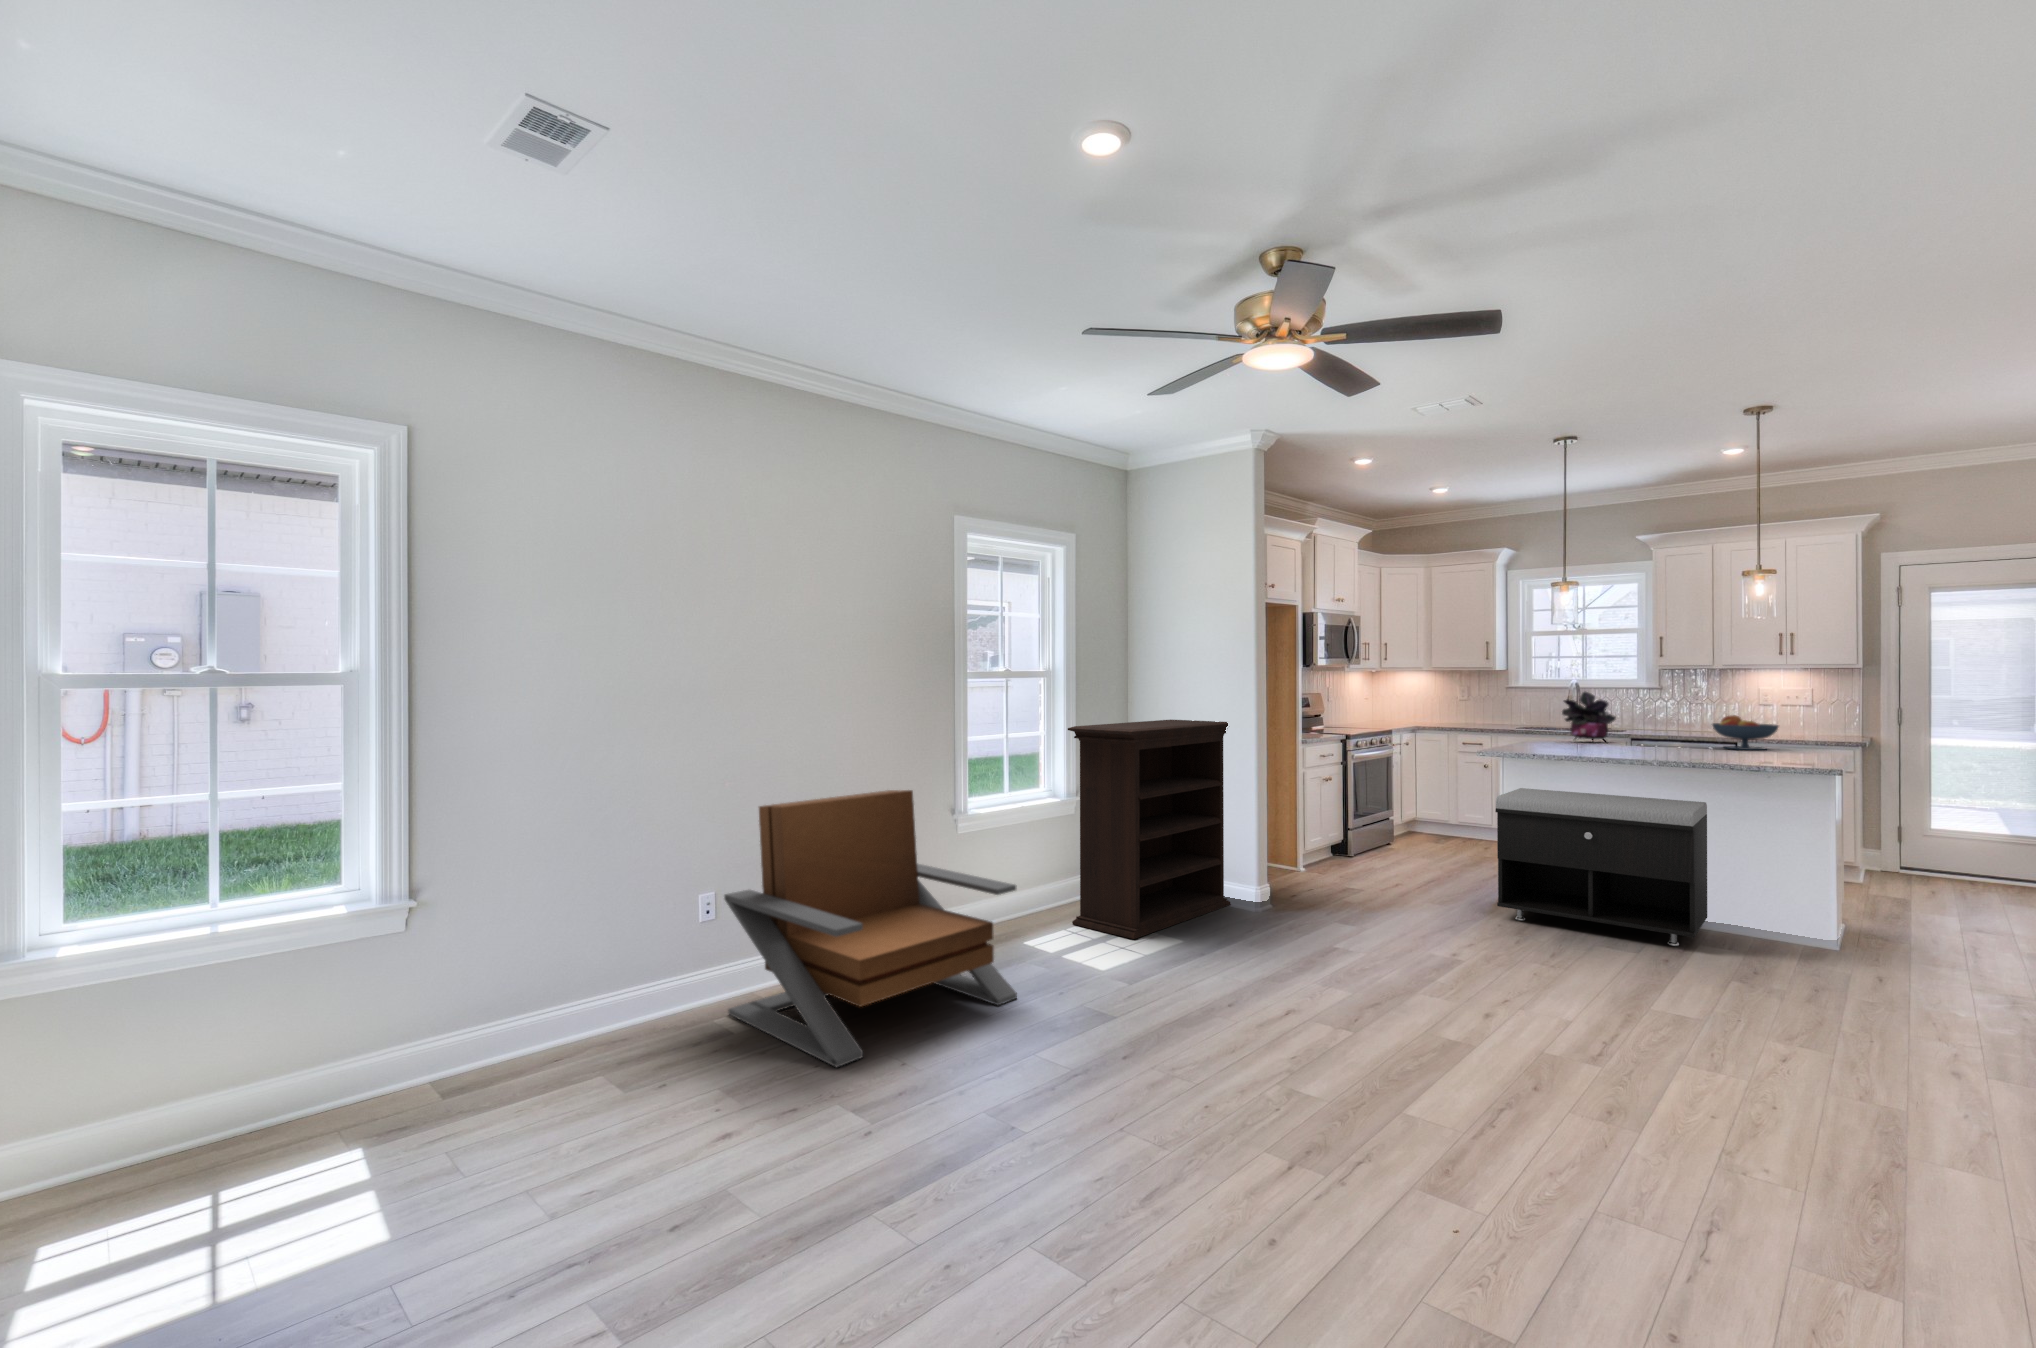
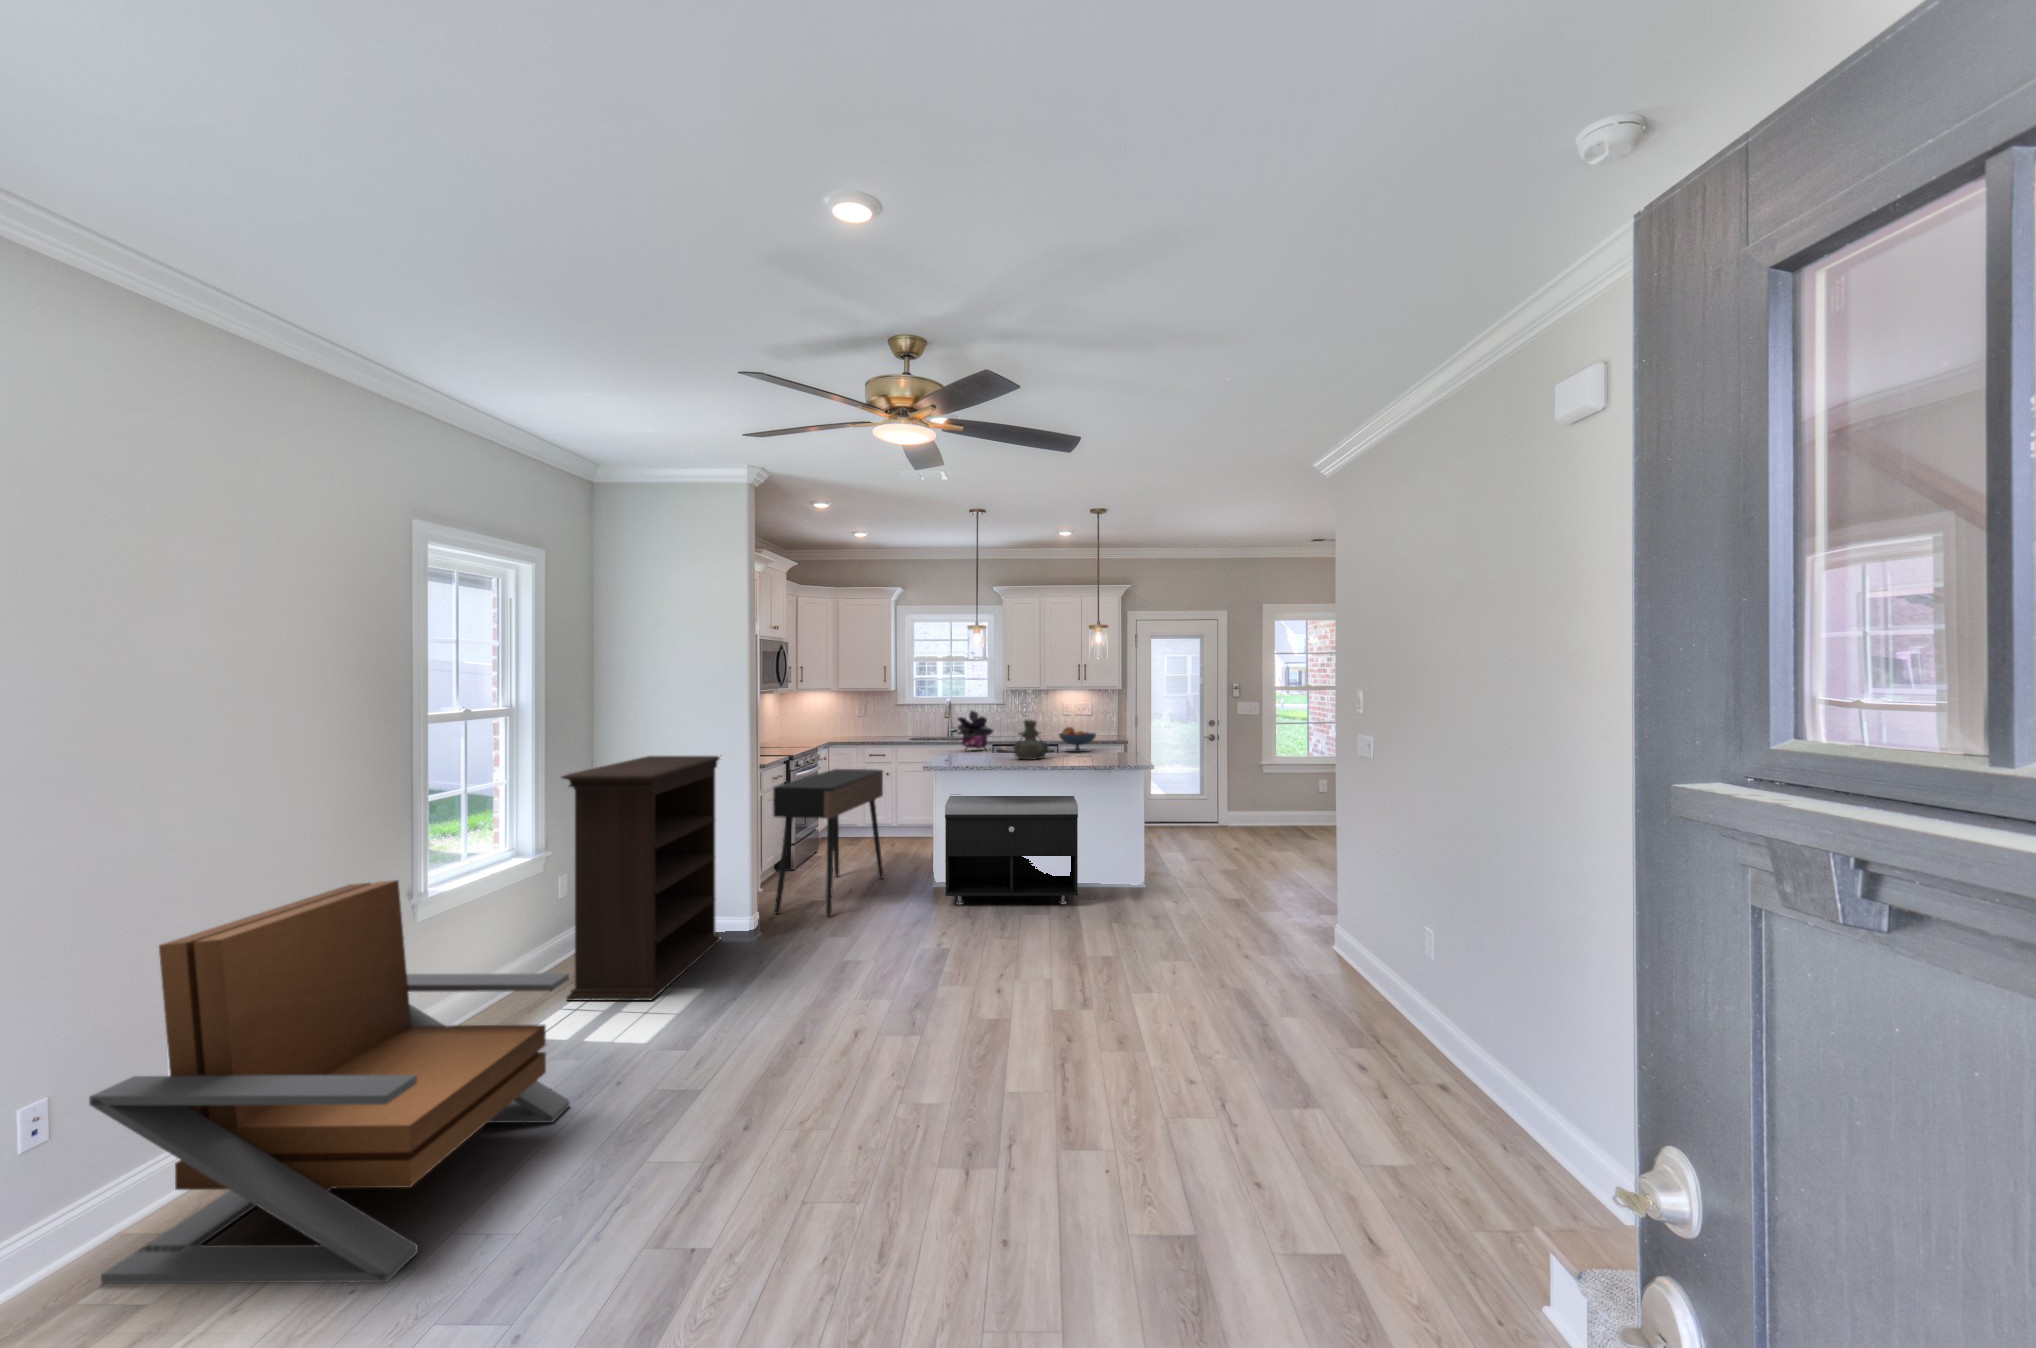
vase: none [1619,701,1680,753] -> present [1013,720,1049,760]
console table: none [1296,751,1445,904] -> present [773,769,883,916]

